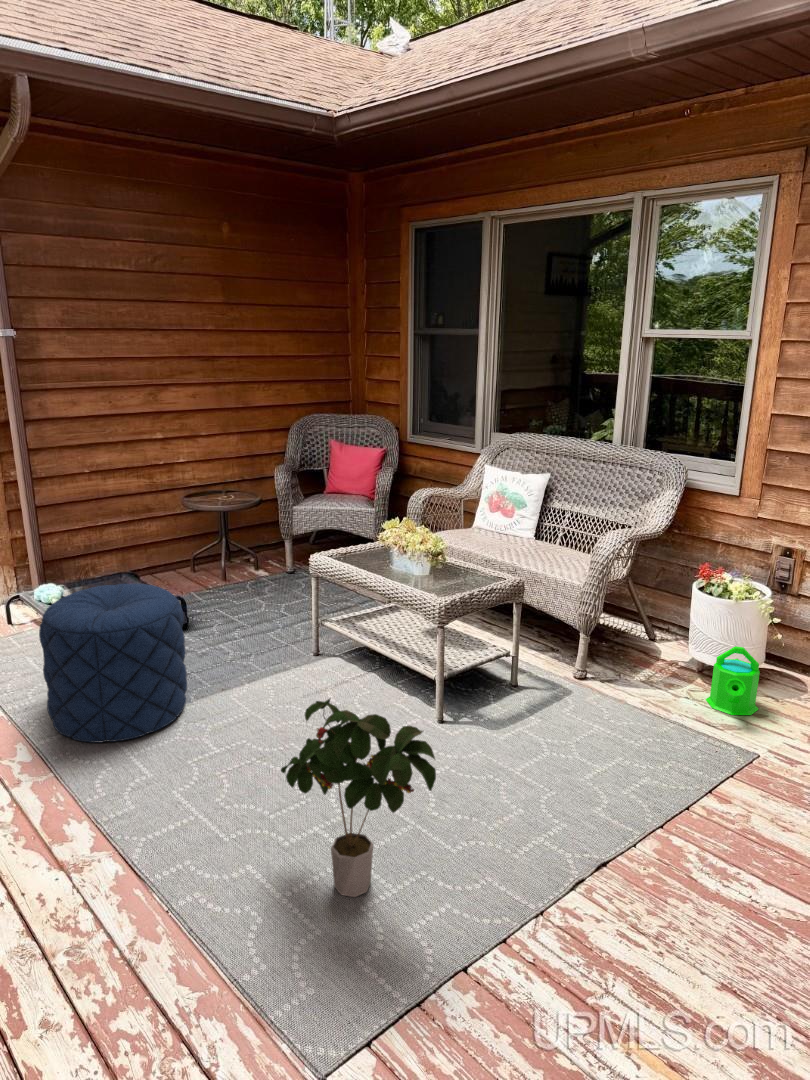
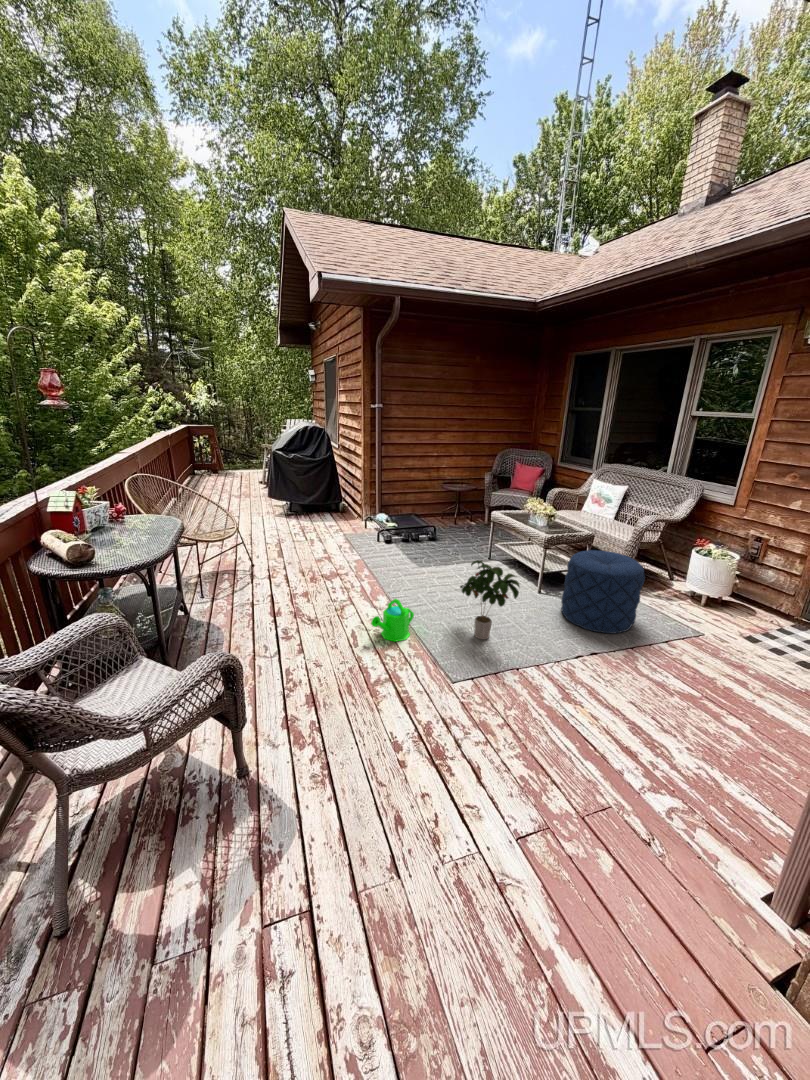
pouf: present [39,584,187,743] -> present [561,550,645,633]
watering can: present [706,646,760,715] -> present [371,599,414,642]

